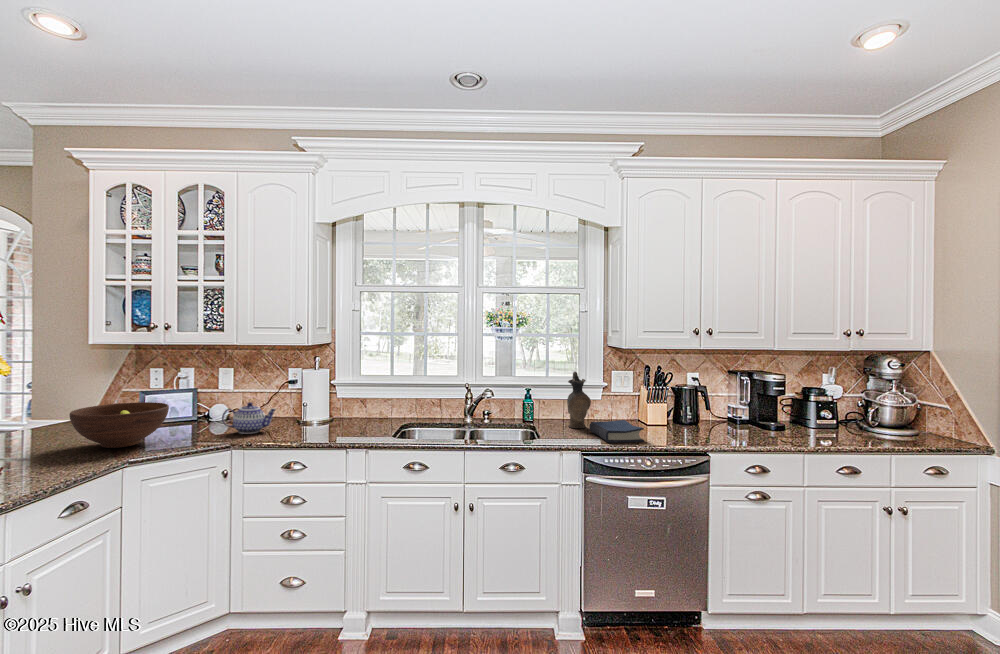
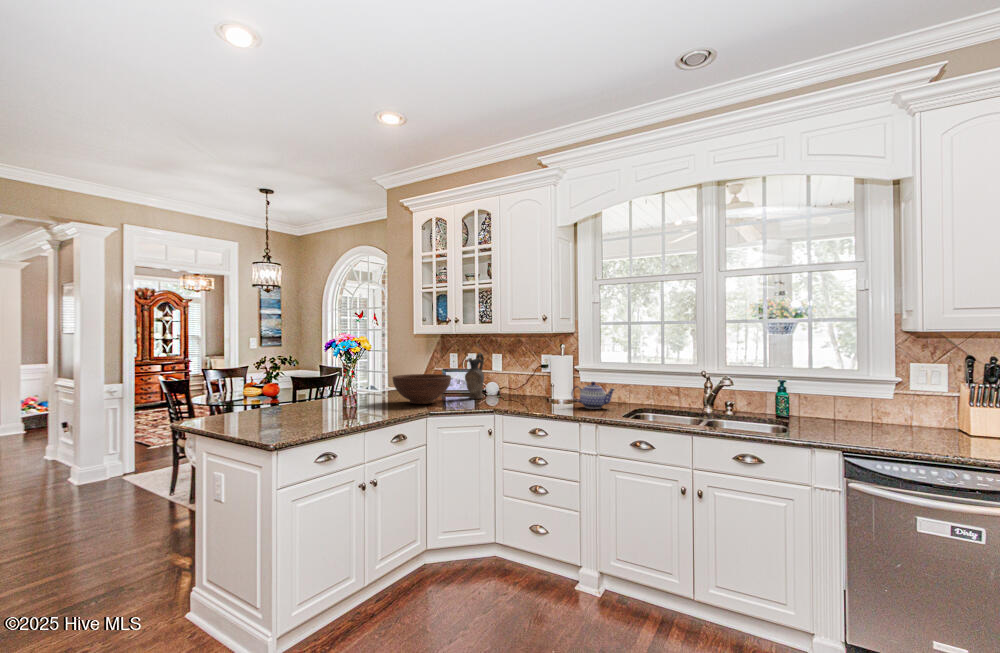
ceramic pitcher: present [567,371,591,428] -> present [465,353,484,399]
teapot: present [222,402,276,434] -> present [571,382,615,409]
hardback book: present [589,420,644,443] -> none [863,420,947,449]

